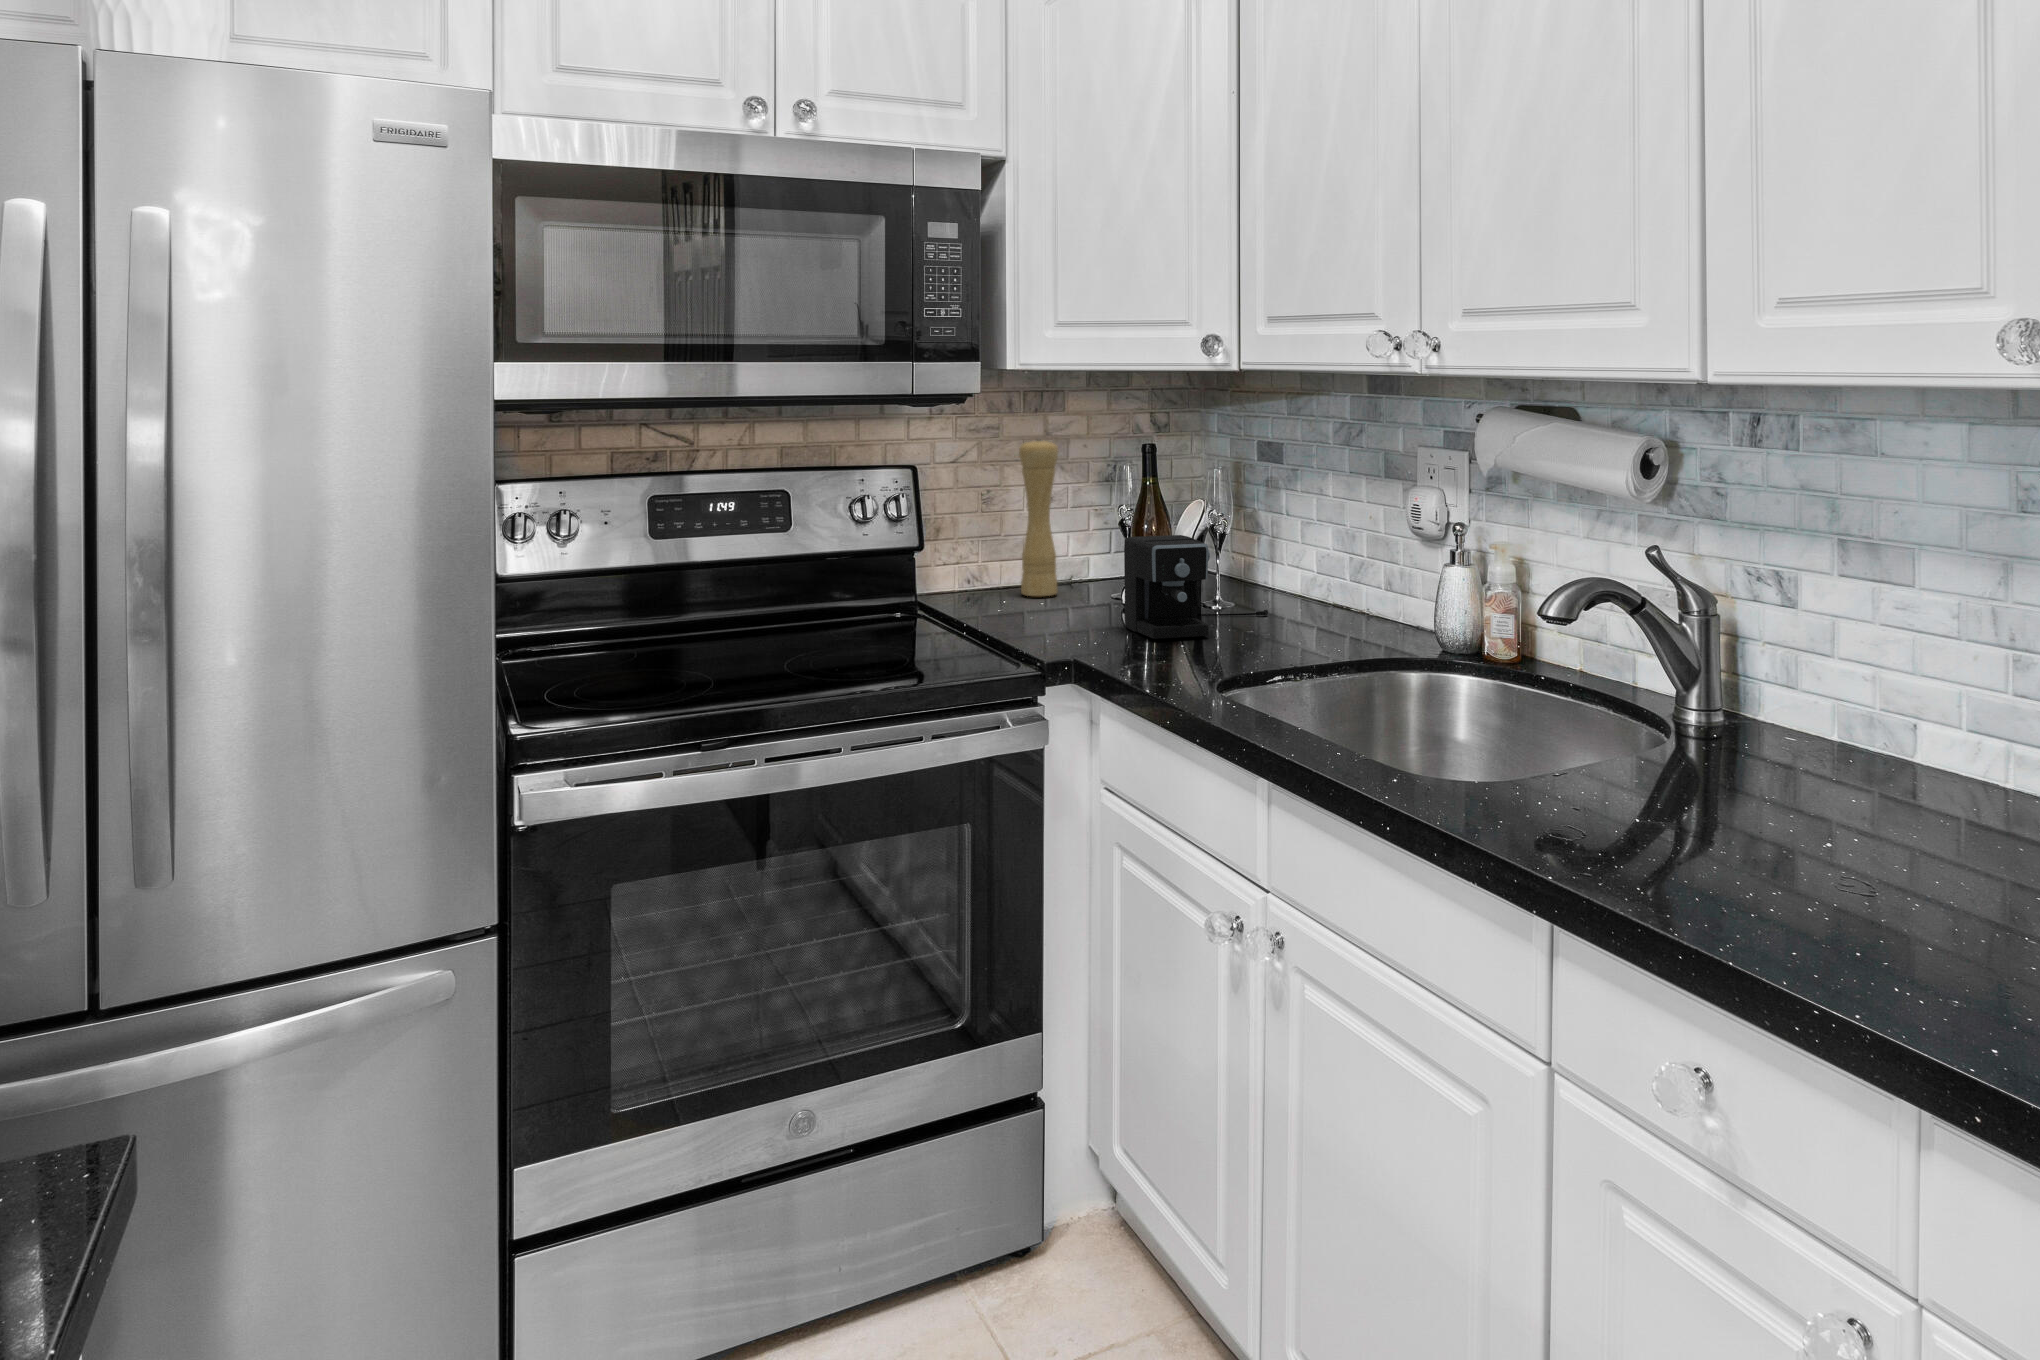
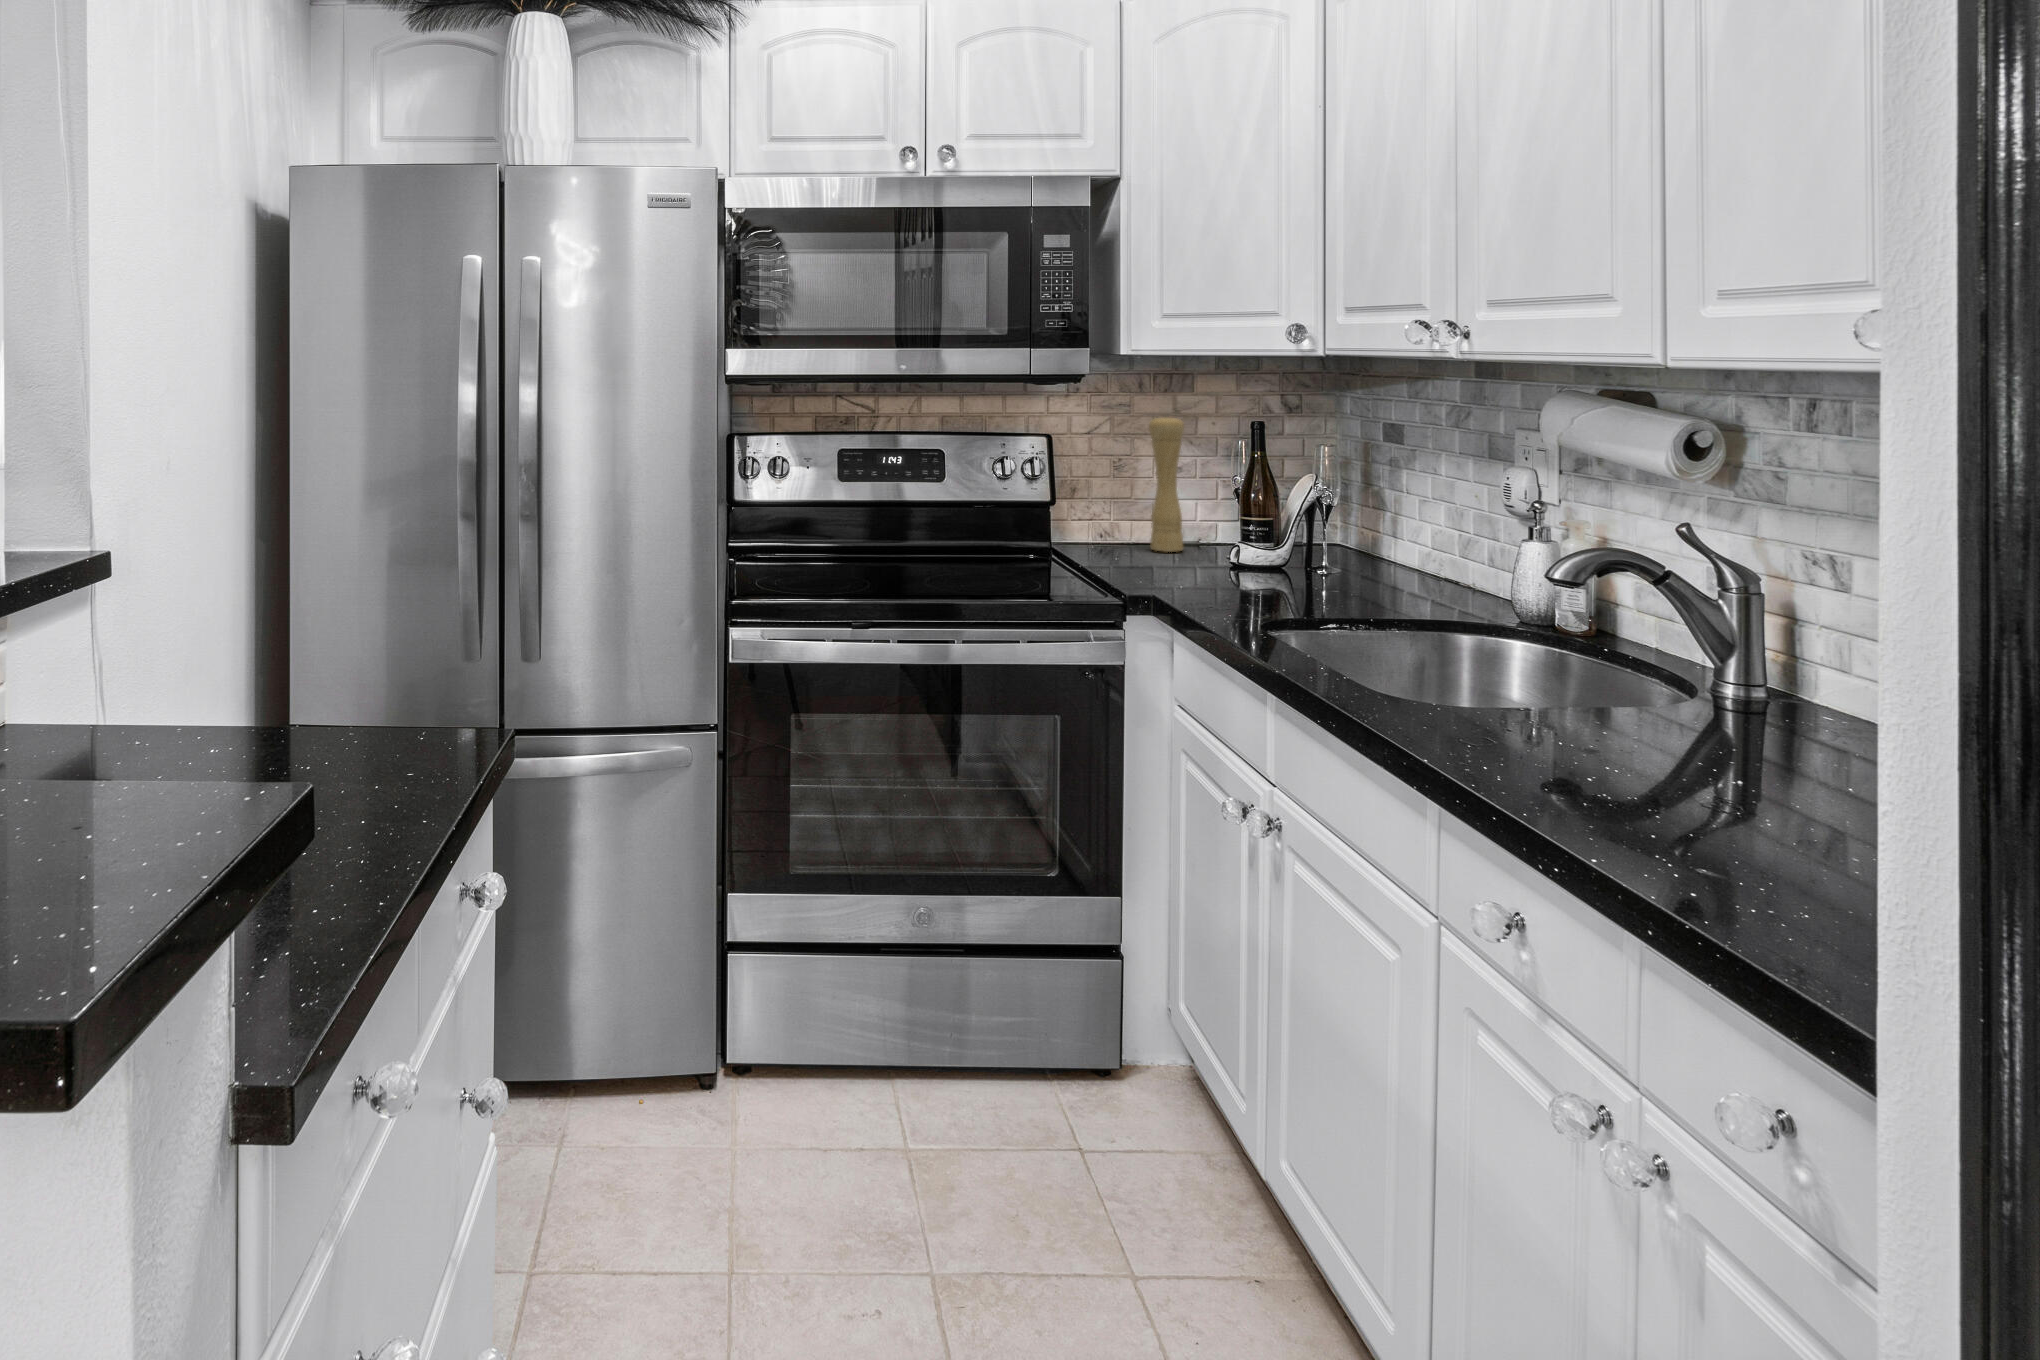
coffee maker: present [1124,535,1268,639] -> none [1224,501,1369,591]

